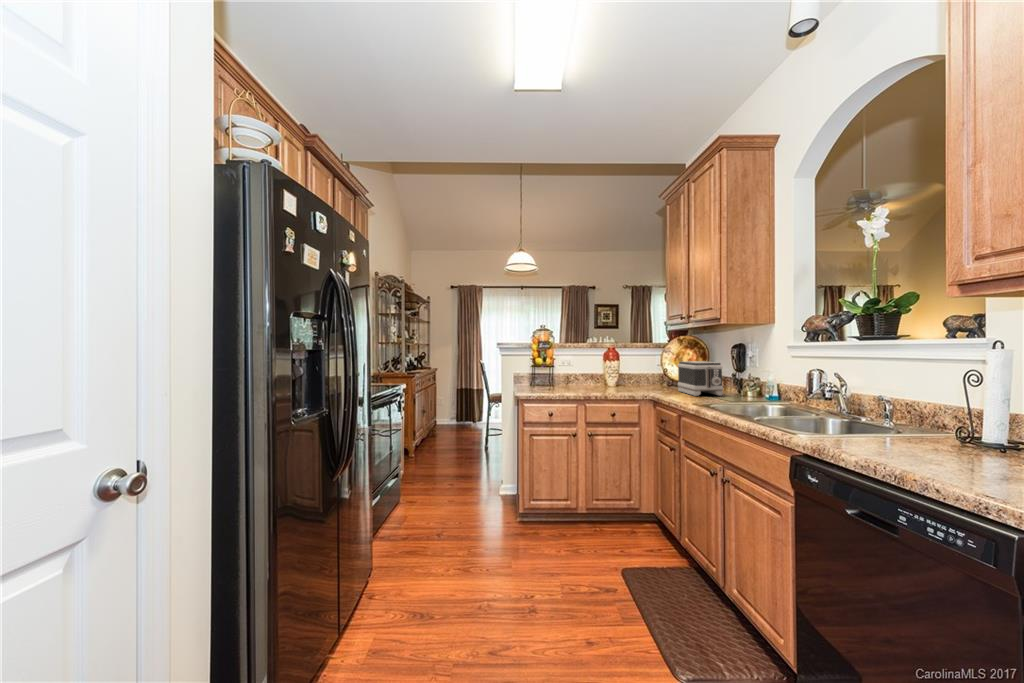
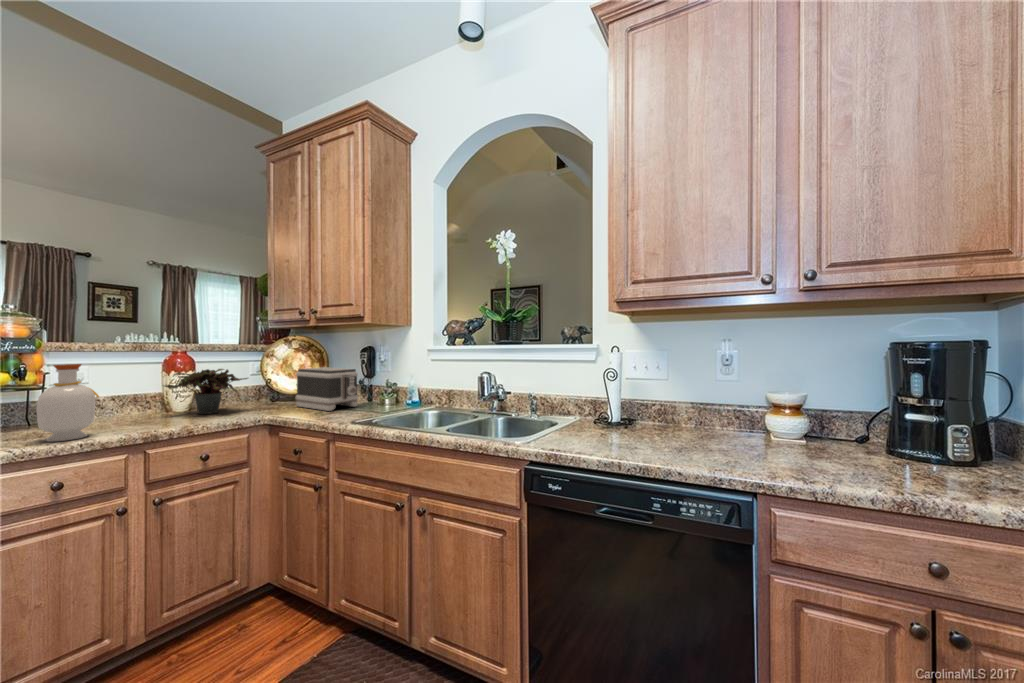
bottle: none [547,353,569,392] -> present [36,364,99,442]
potted plant: none [600,359,647,389] -> present [165,369,248,414]

